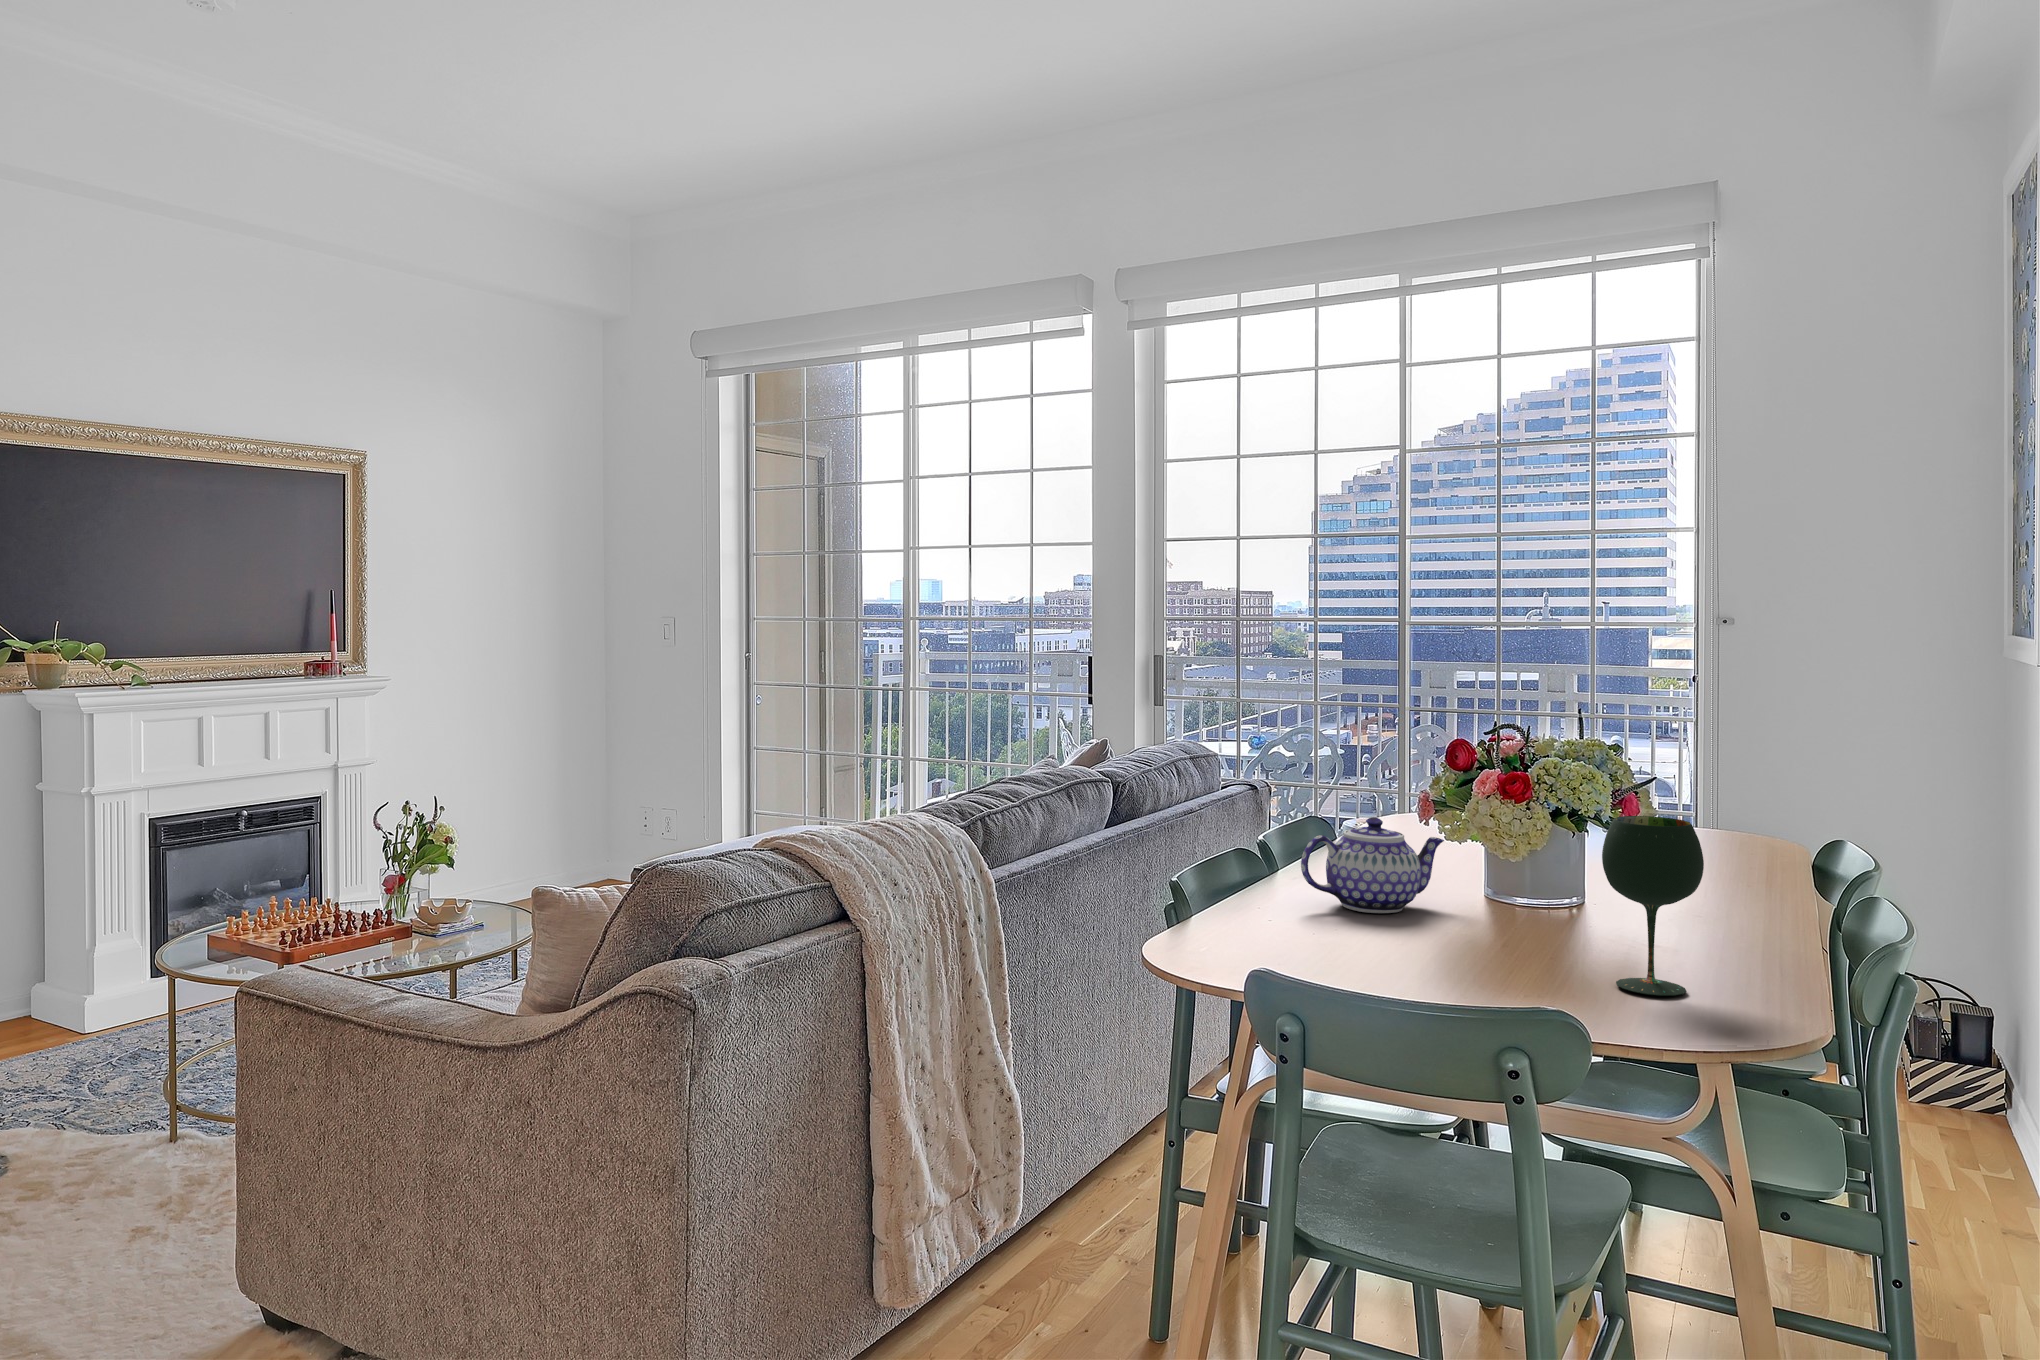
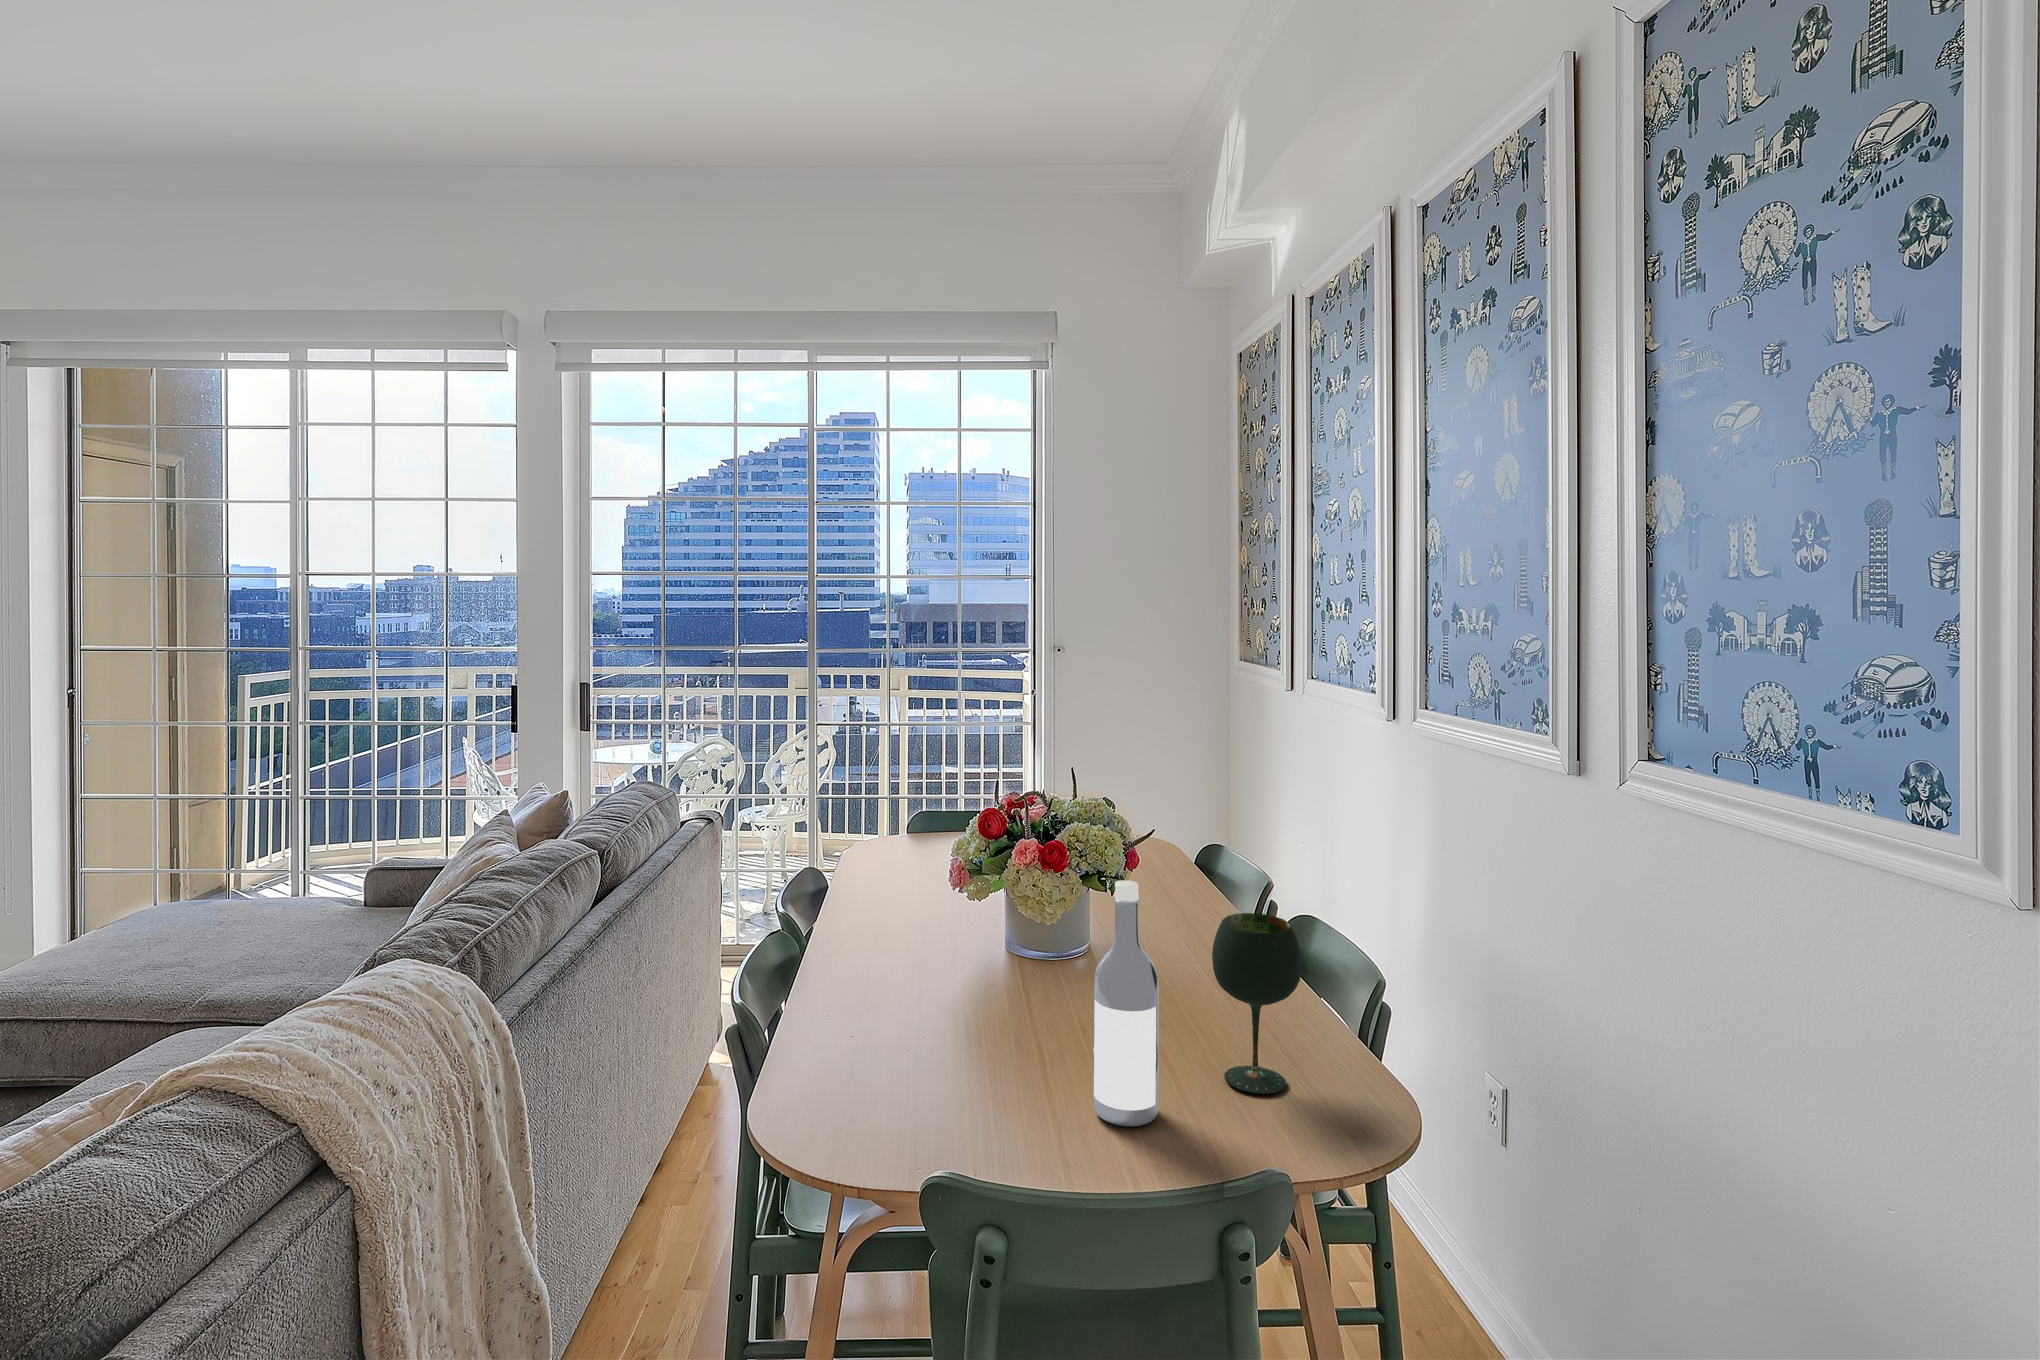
wine bottle: none [1450,758,1517,990] -> present [1094,880,1159,1127]
teapot: present [1301,817,1444,913] -> none [875,907,995,1009]

